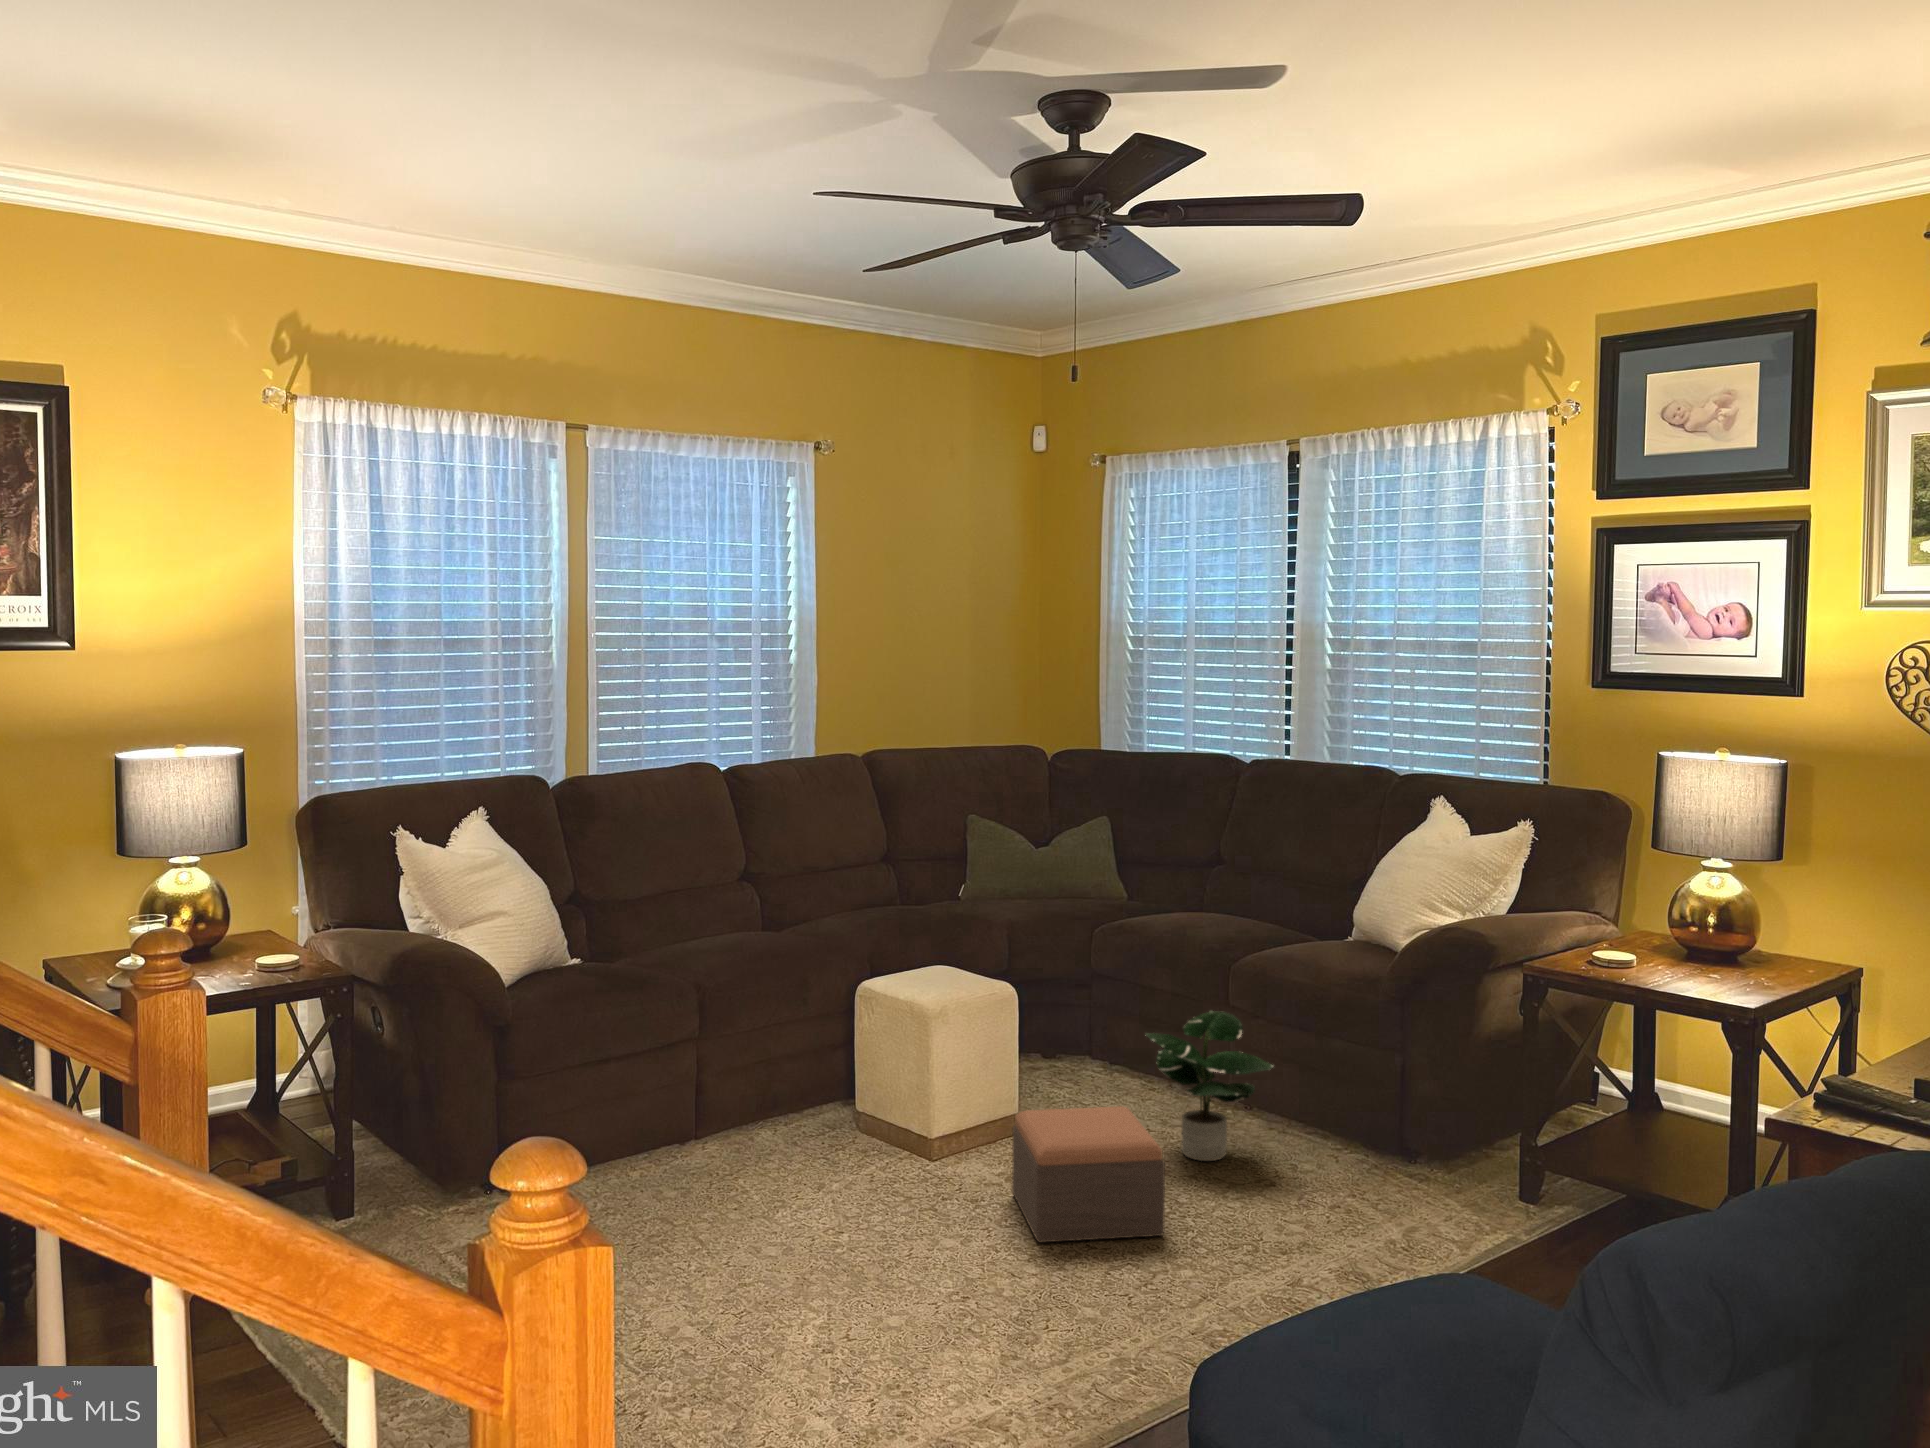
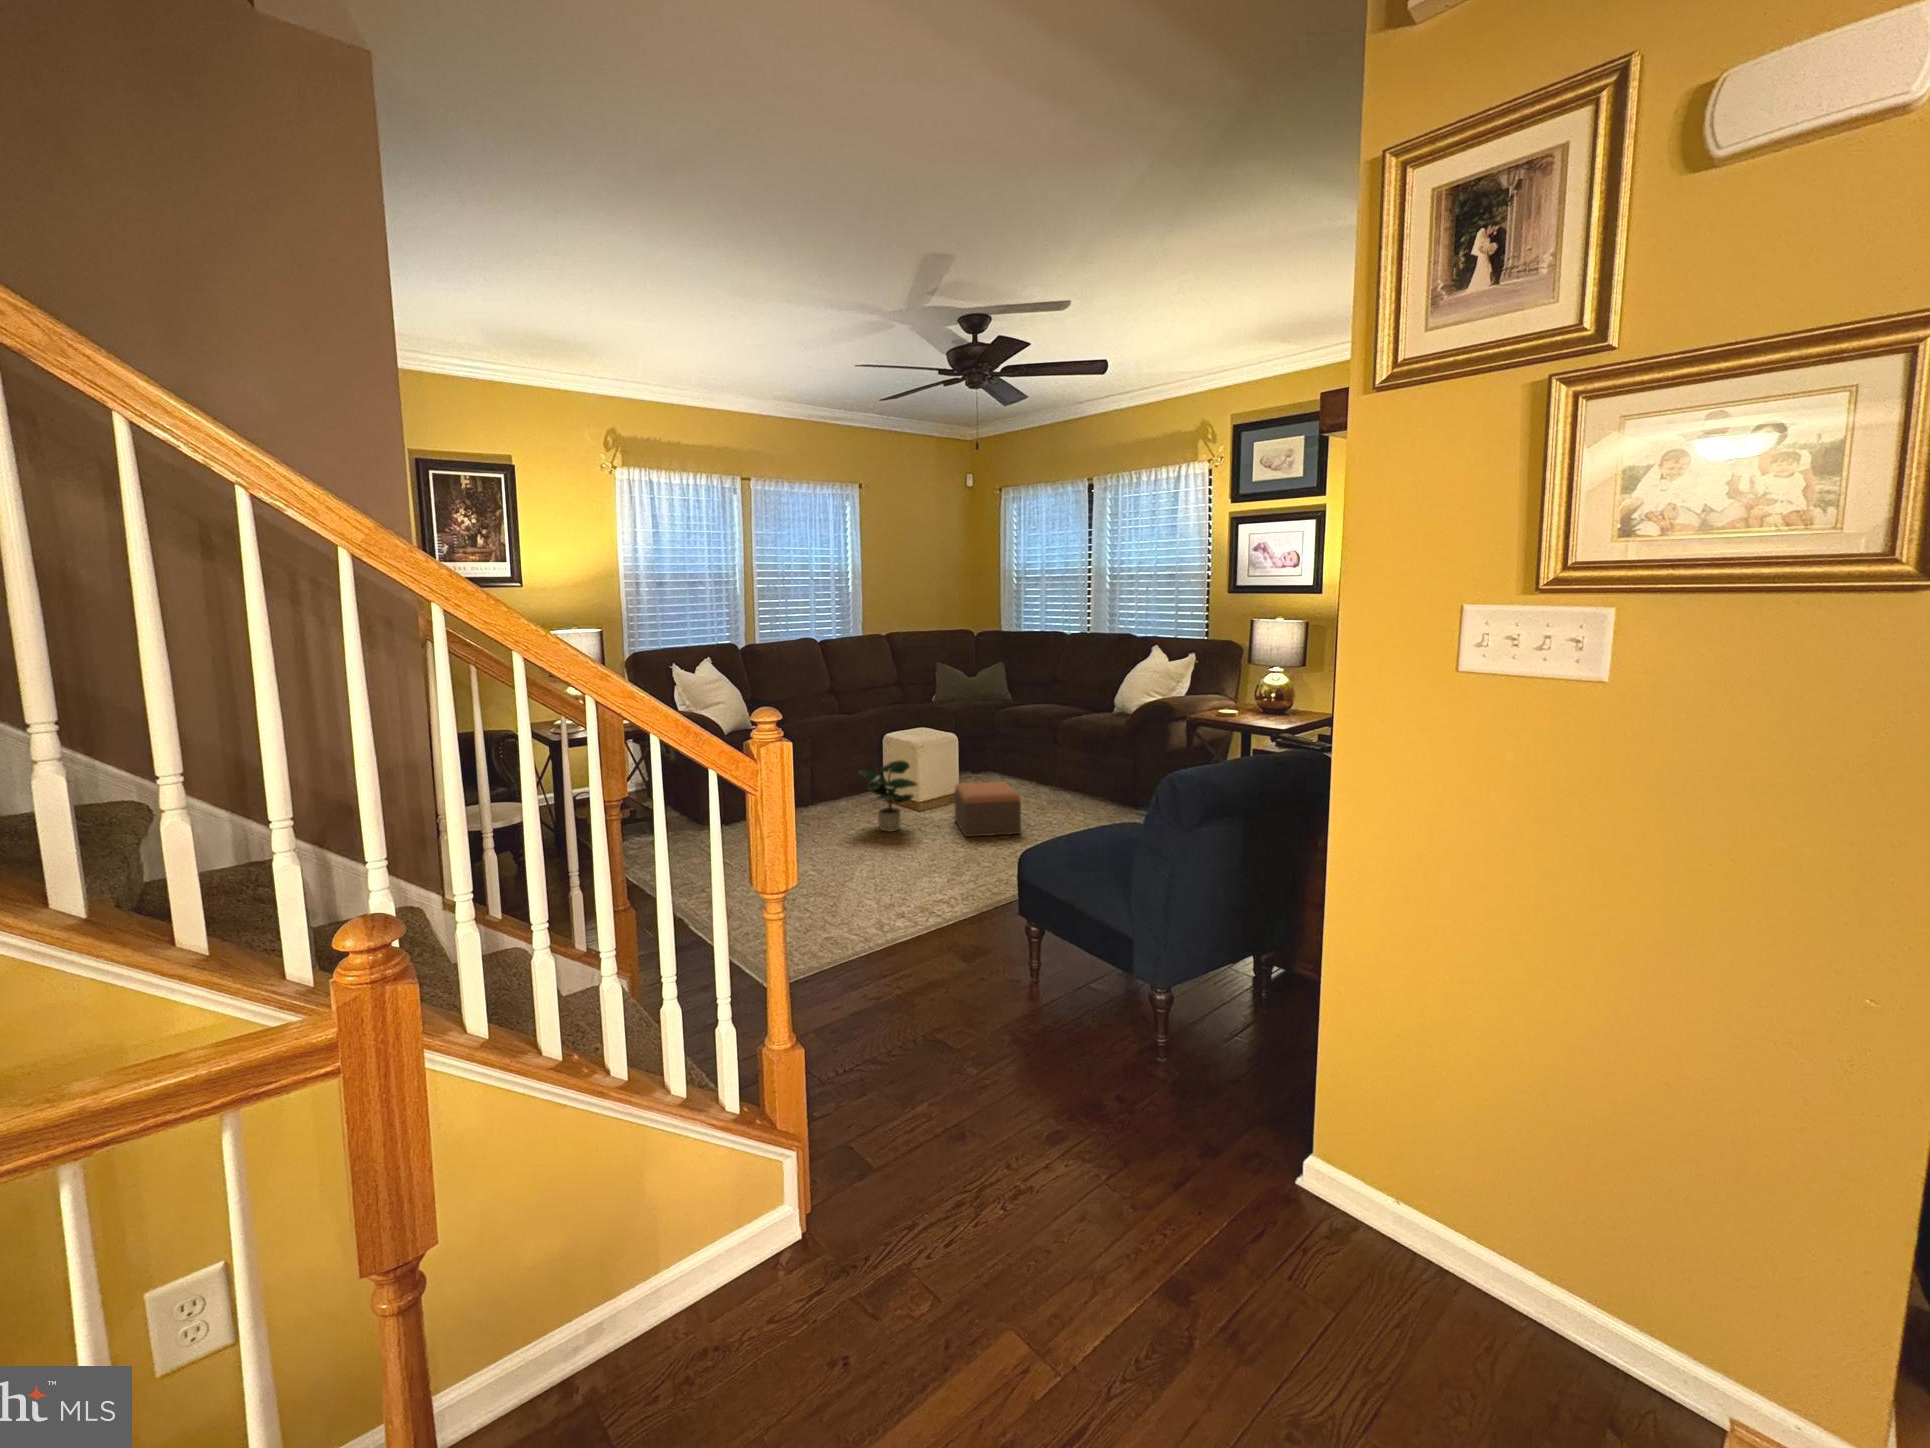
potted plant: present [1146,1011,1273,1161] -> present [859,760,918,832]

